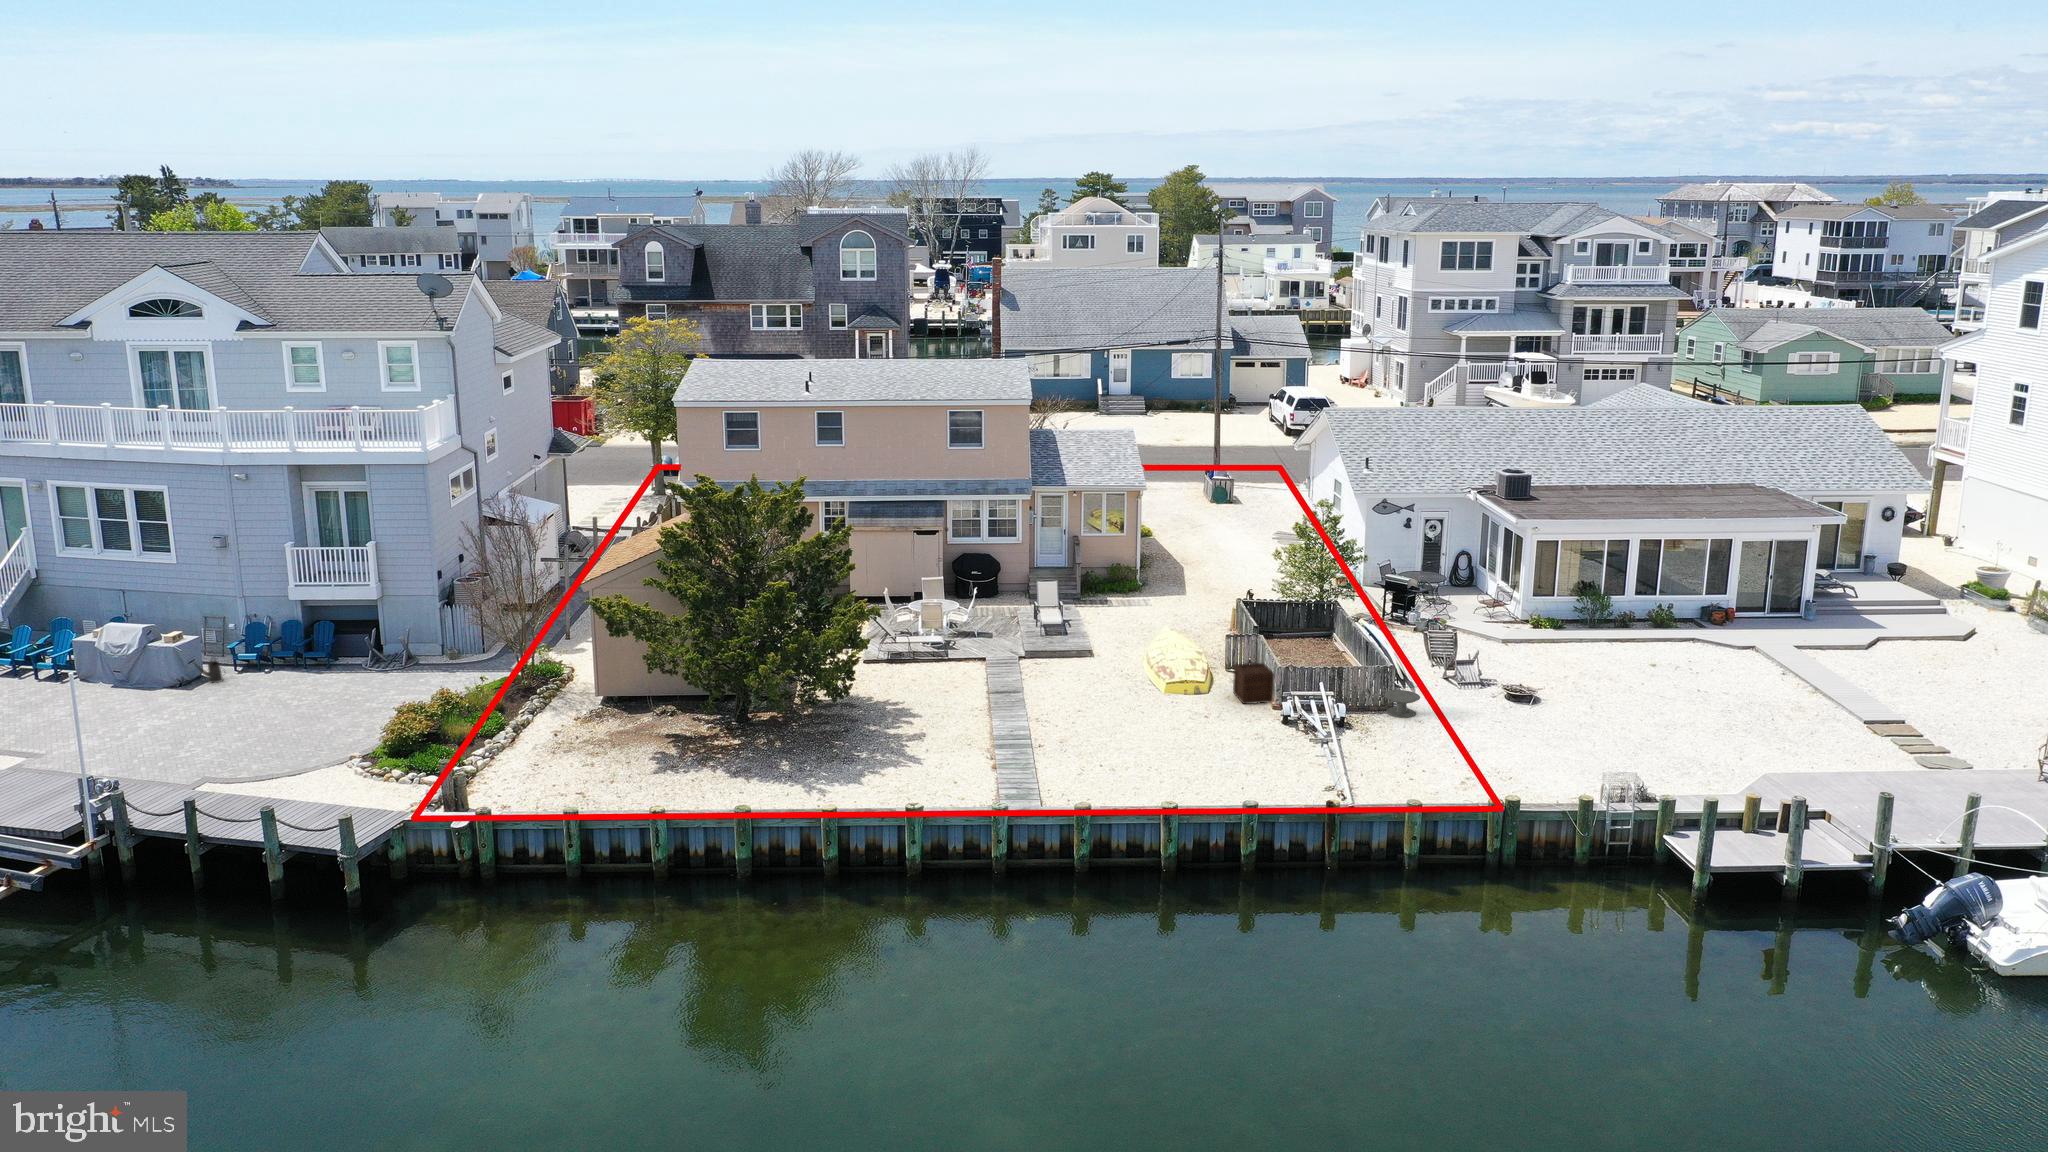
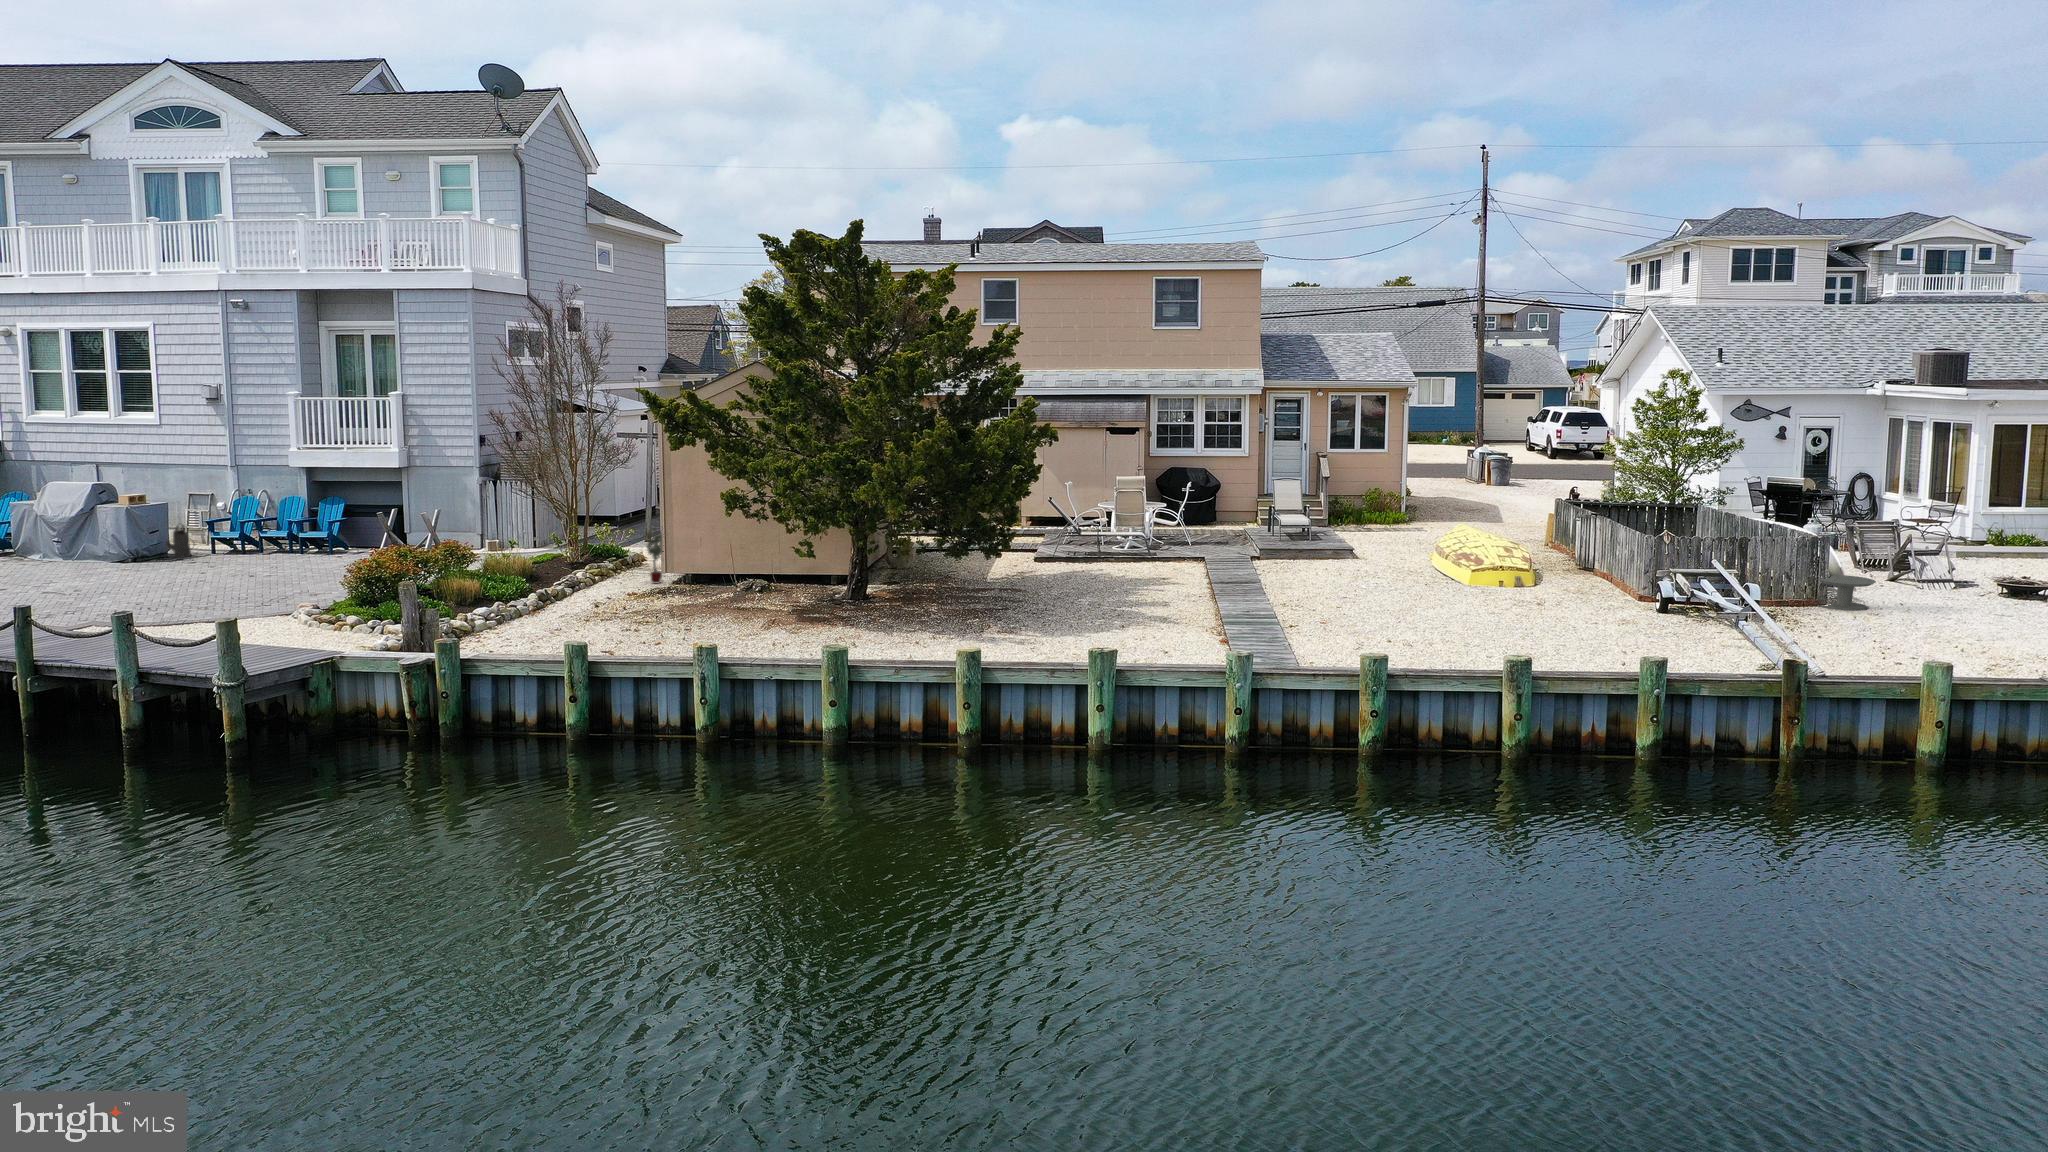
wooden crate: present [1233,663,1275,704] -> none [1571,542,1639,597]
potted tree: none [584,665,607,706] -> present [646,526,664,583]

